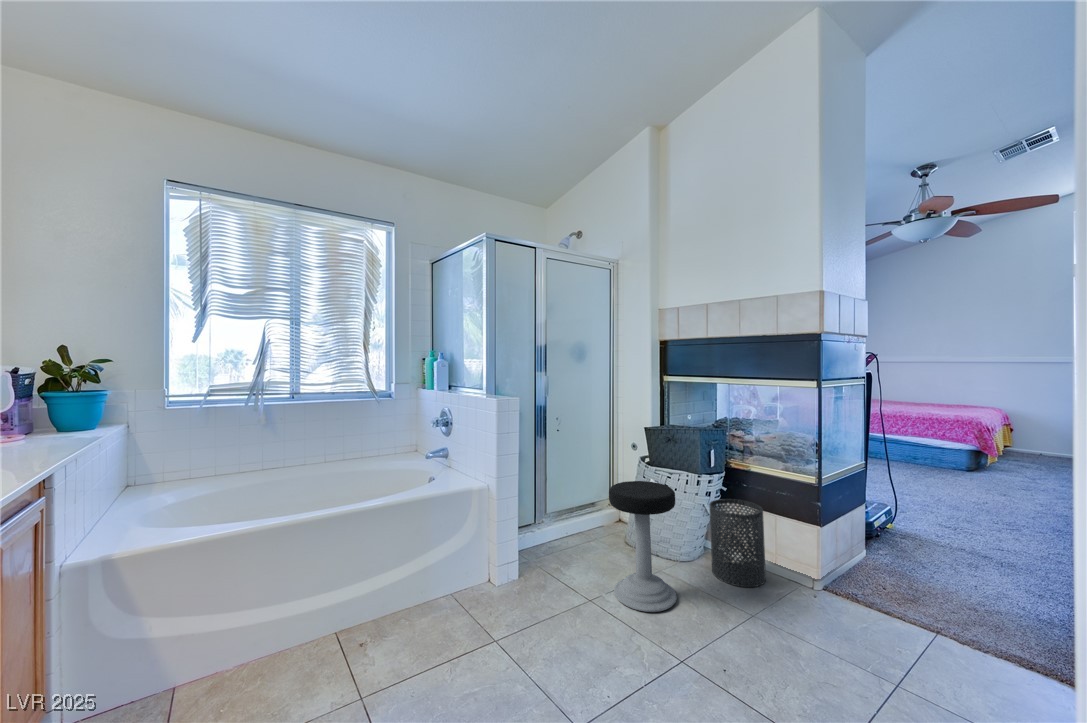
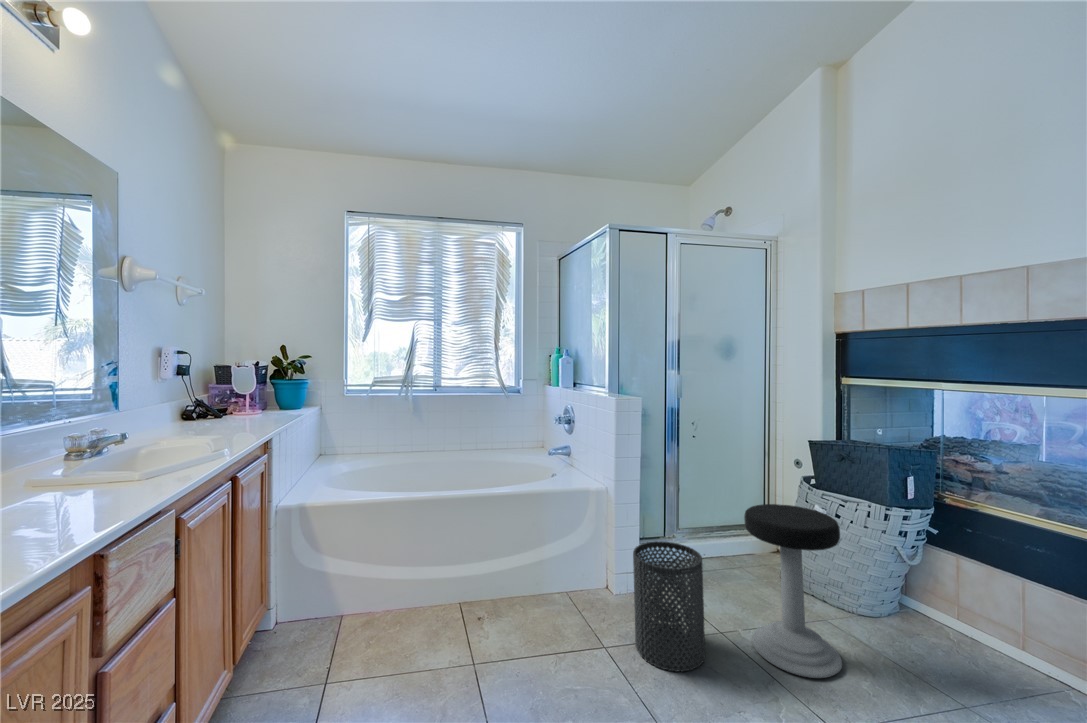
trash can: present [709,499,766,587] -> present [633,542,705,672]

